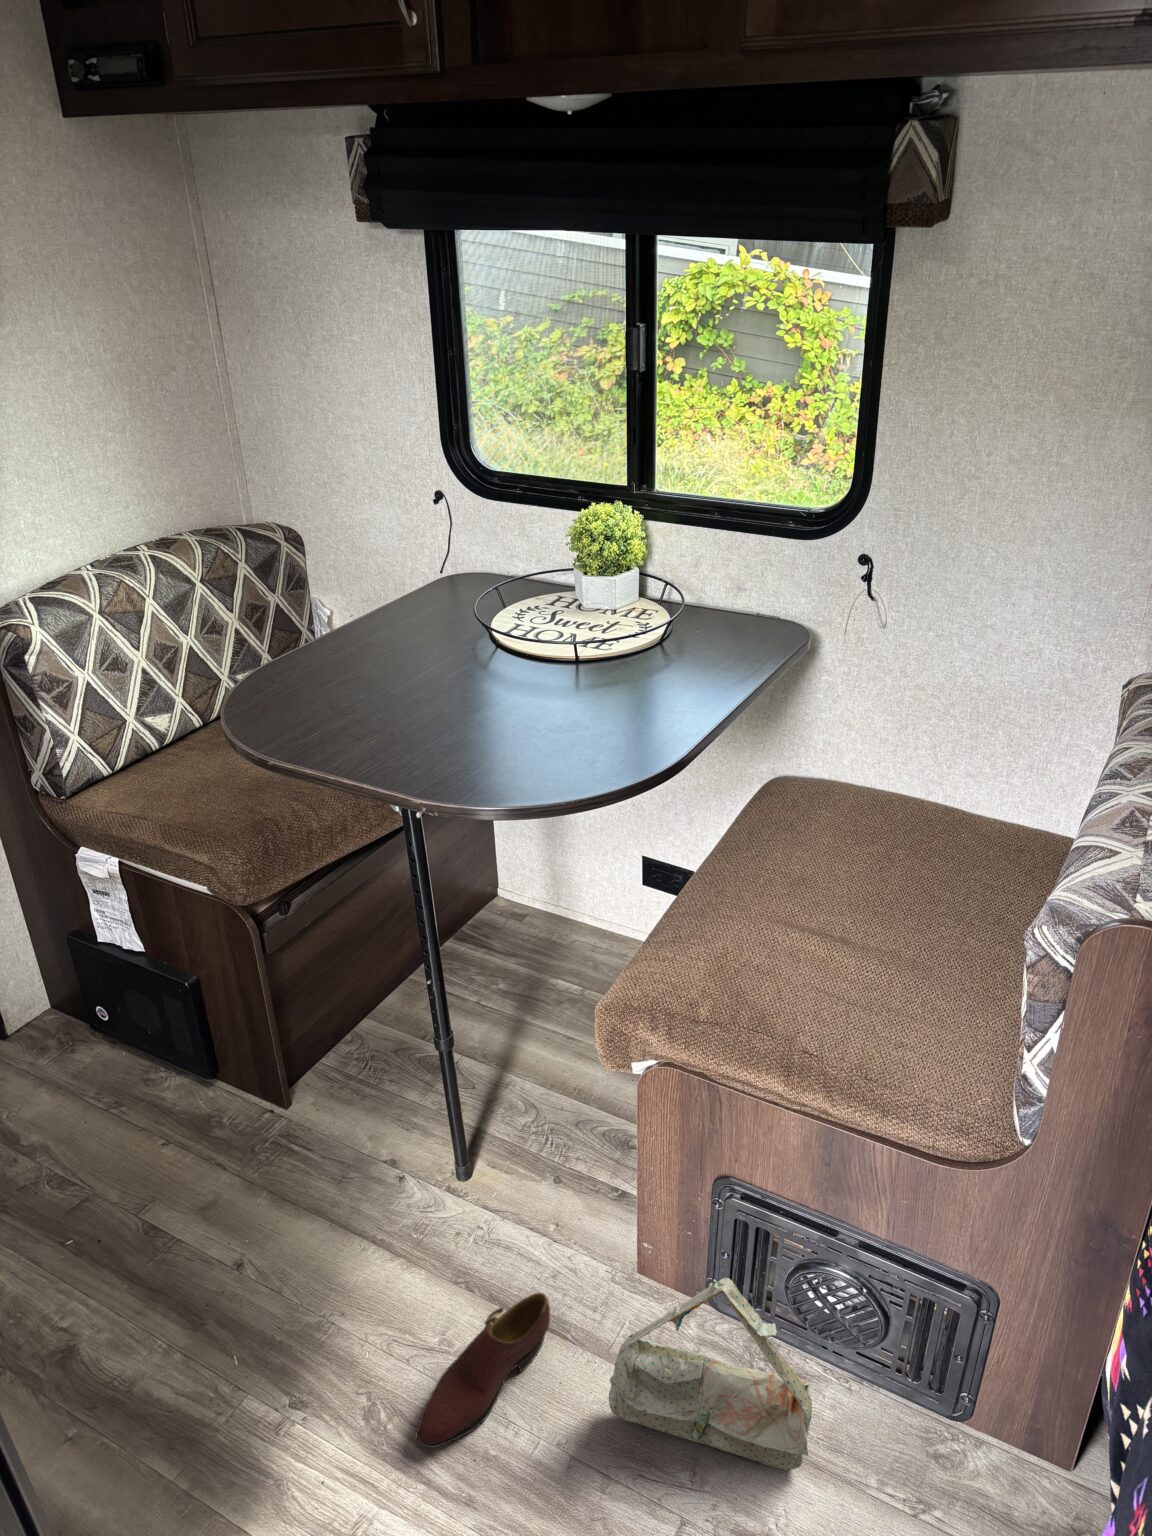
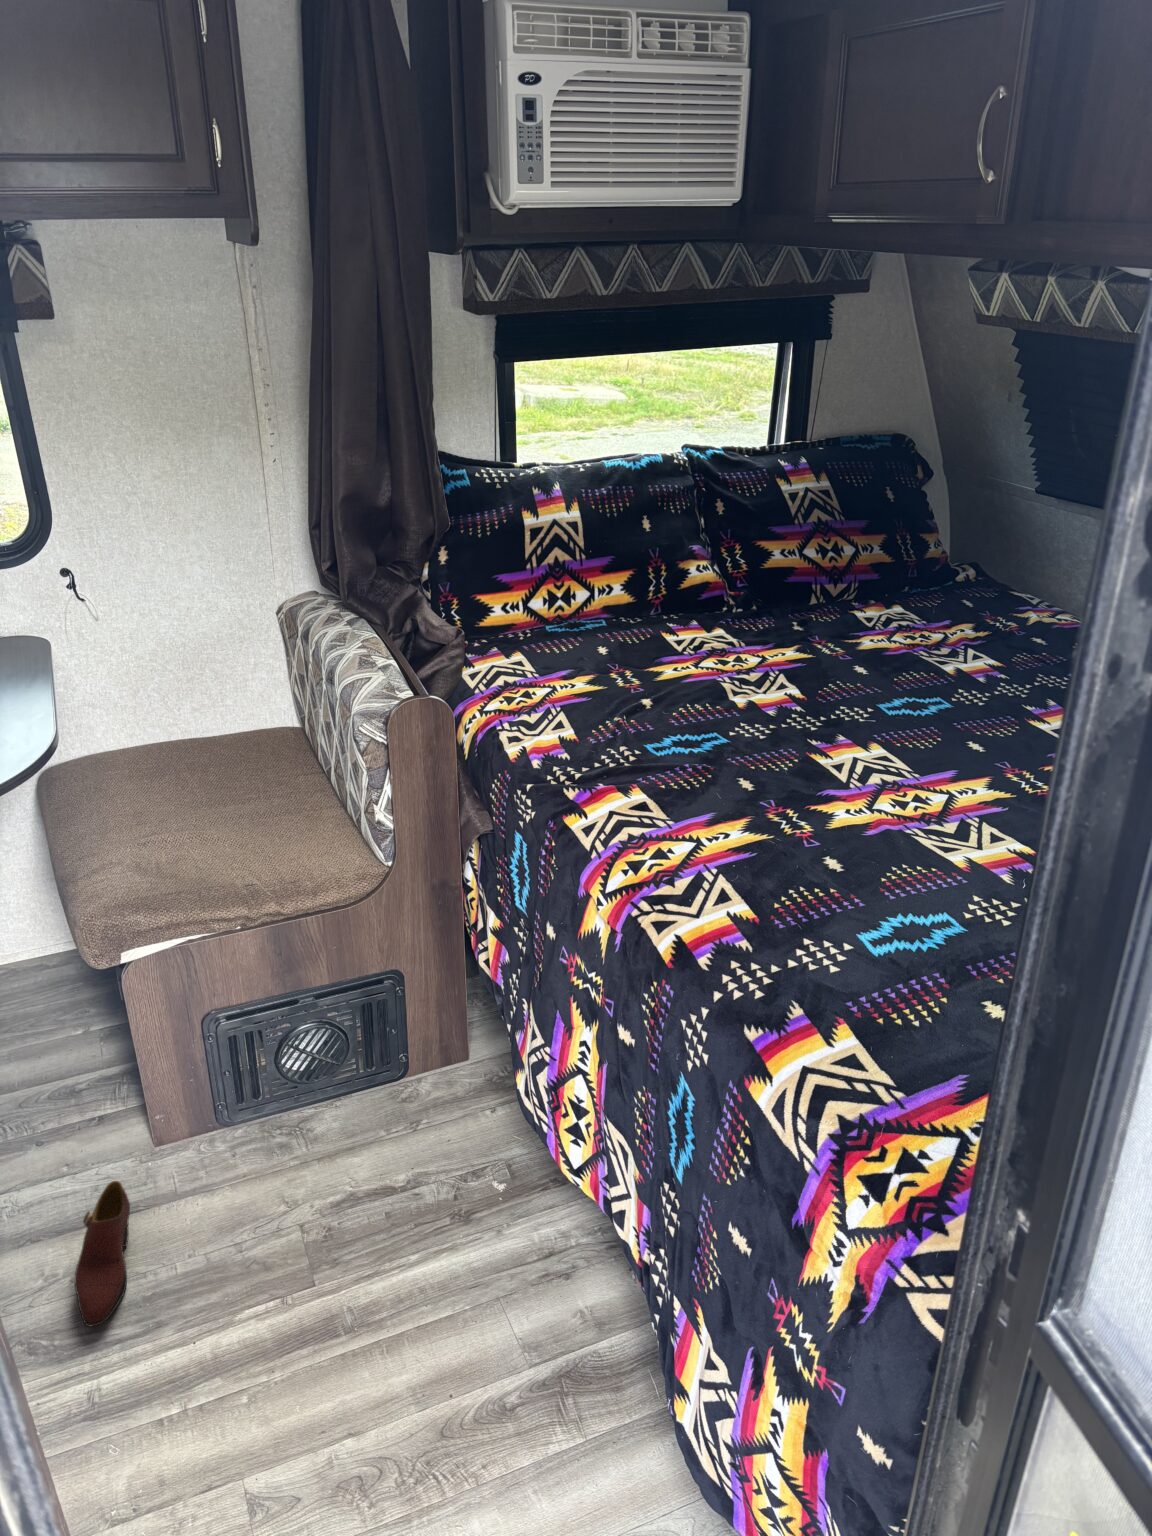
bag: present [609,1278,812,1471] -> none [200,1046,350,1212]

